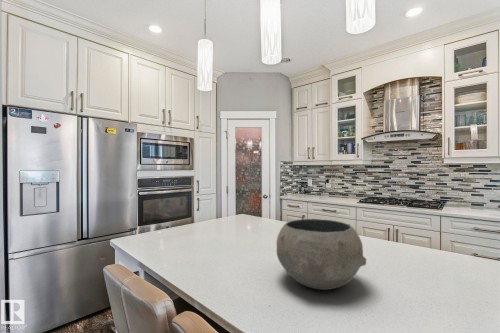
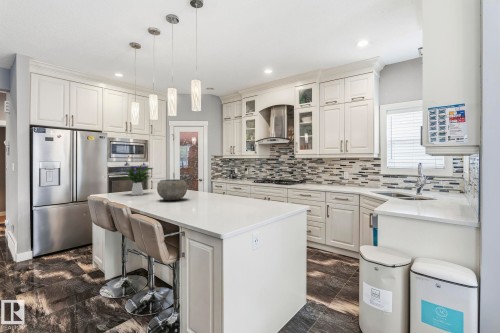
flower arrangement: none [163,169,232,244] -> present [123,162,153,195]

